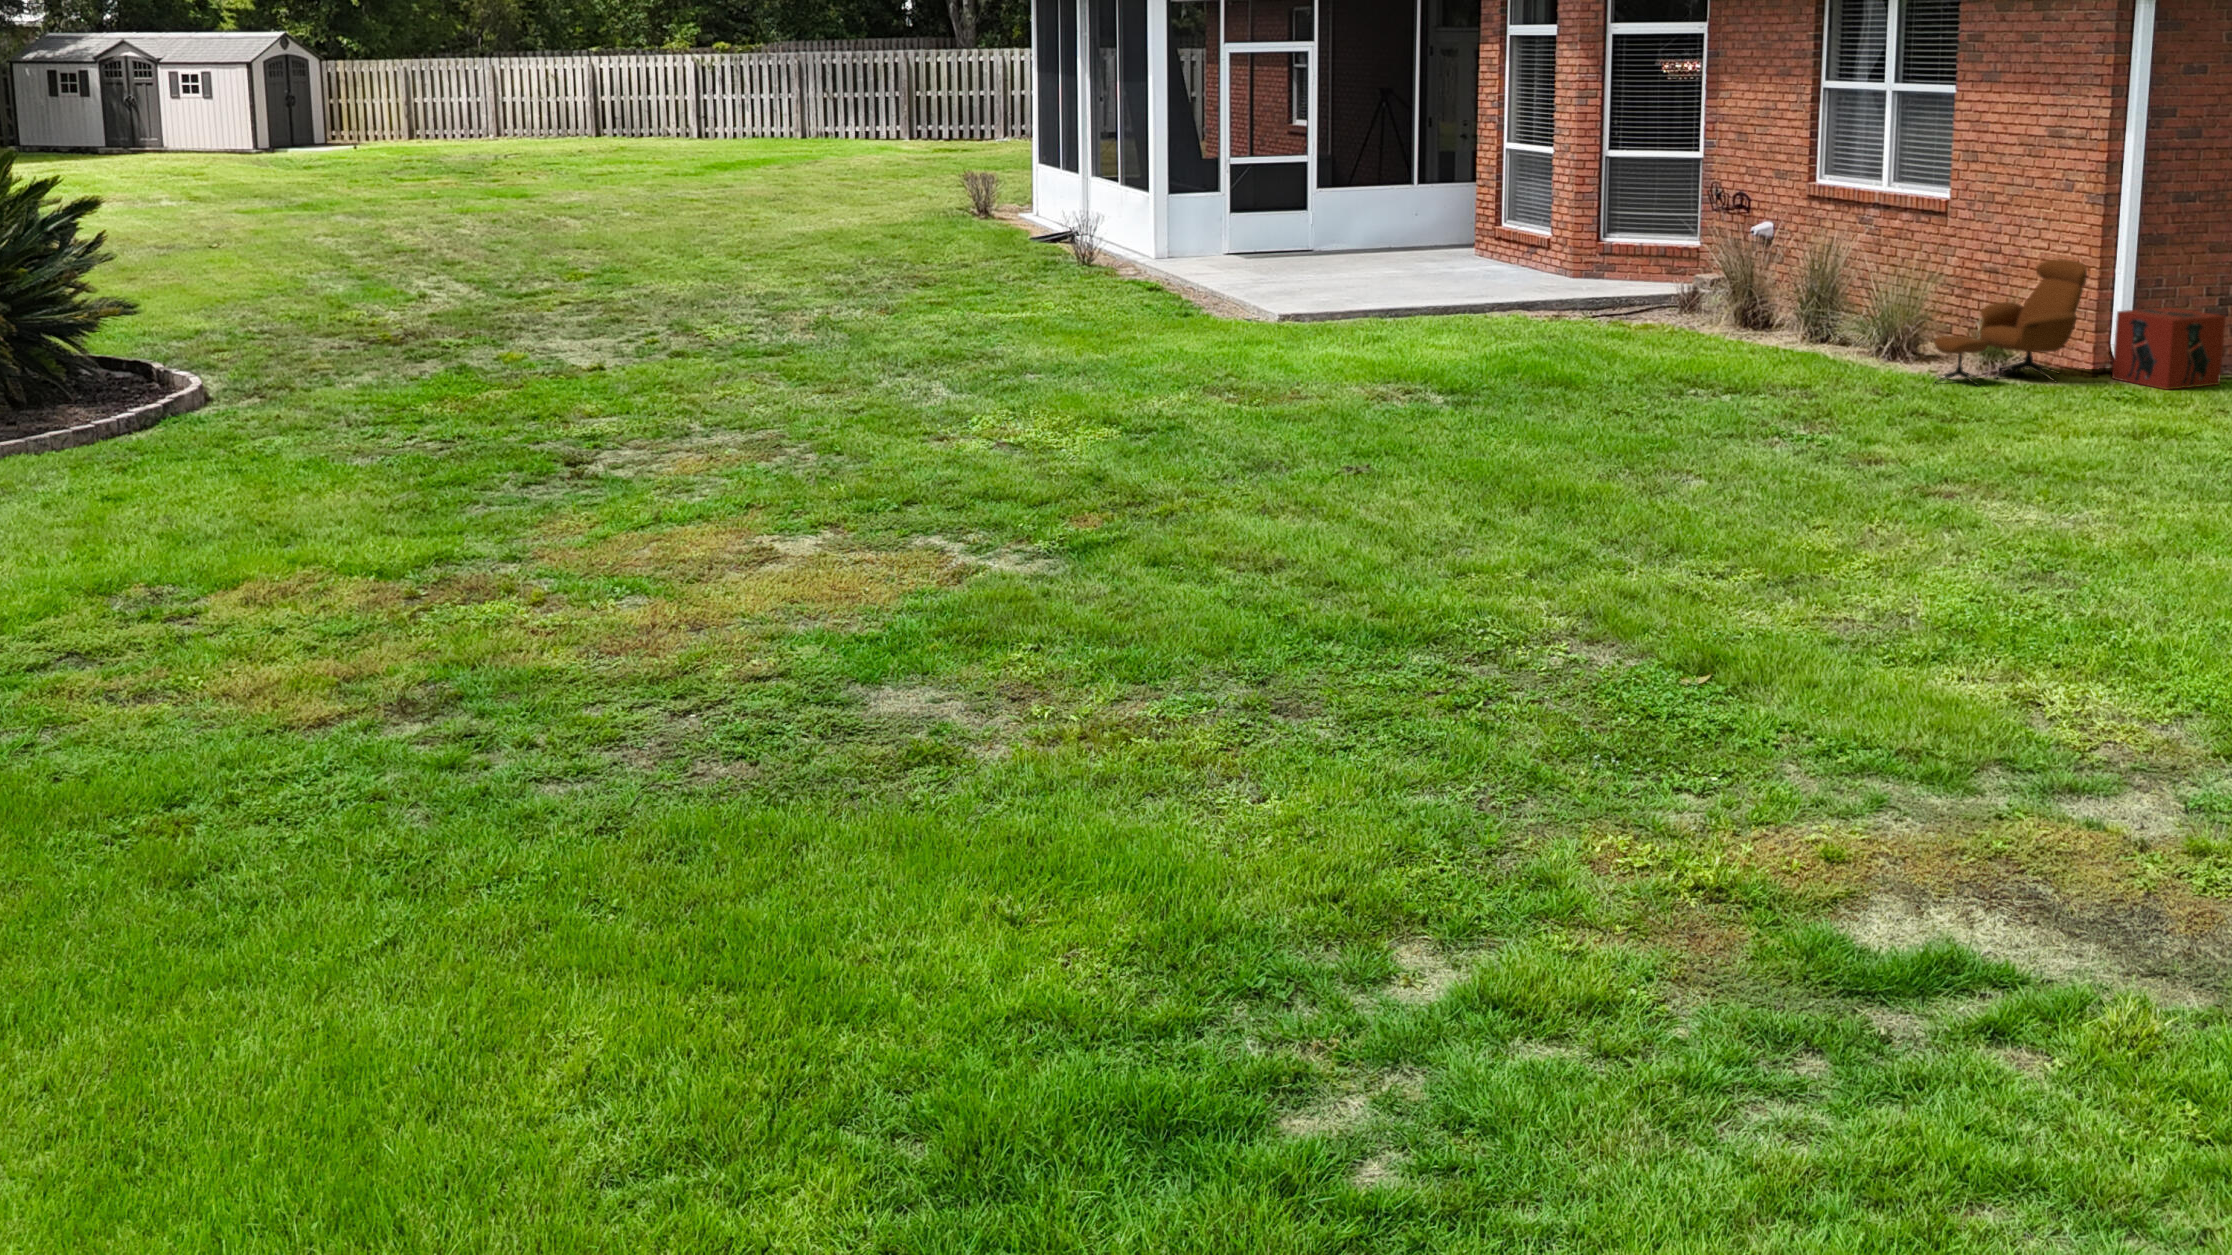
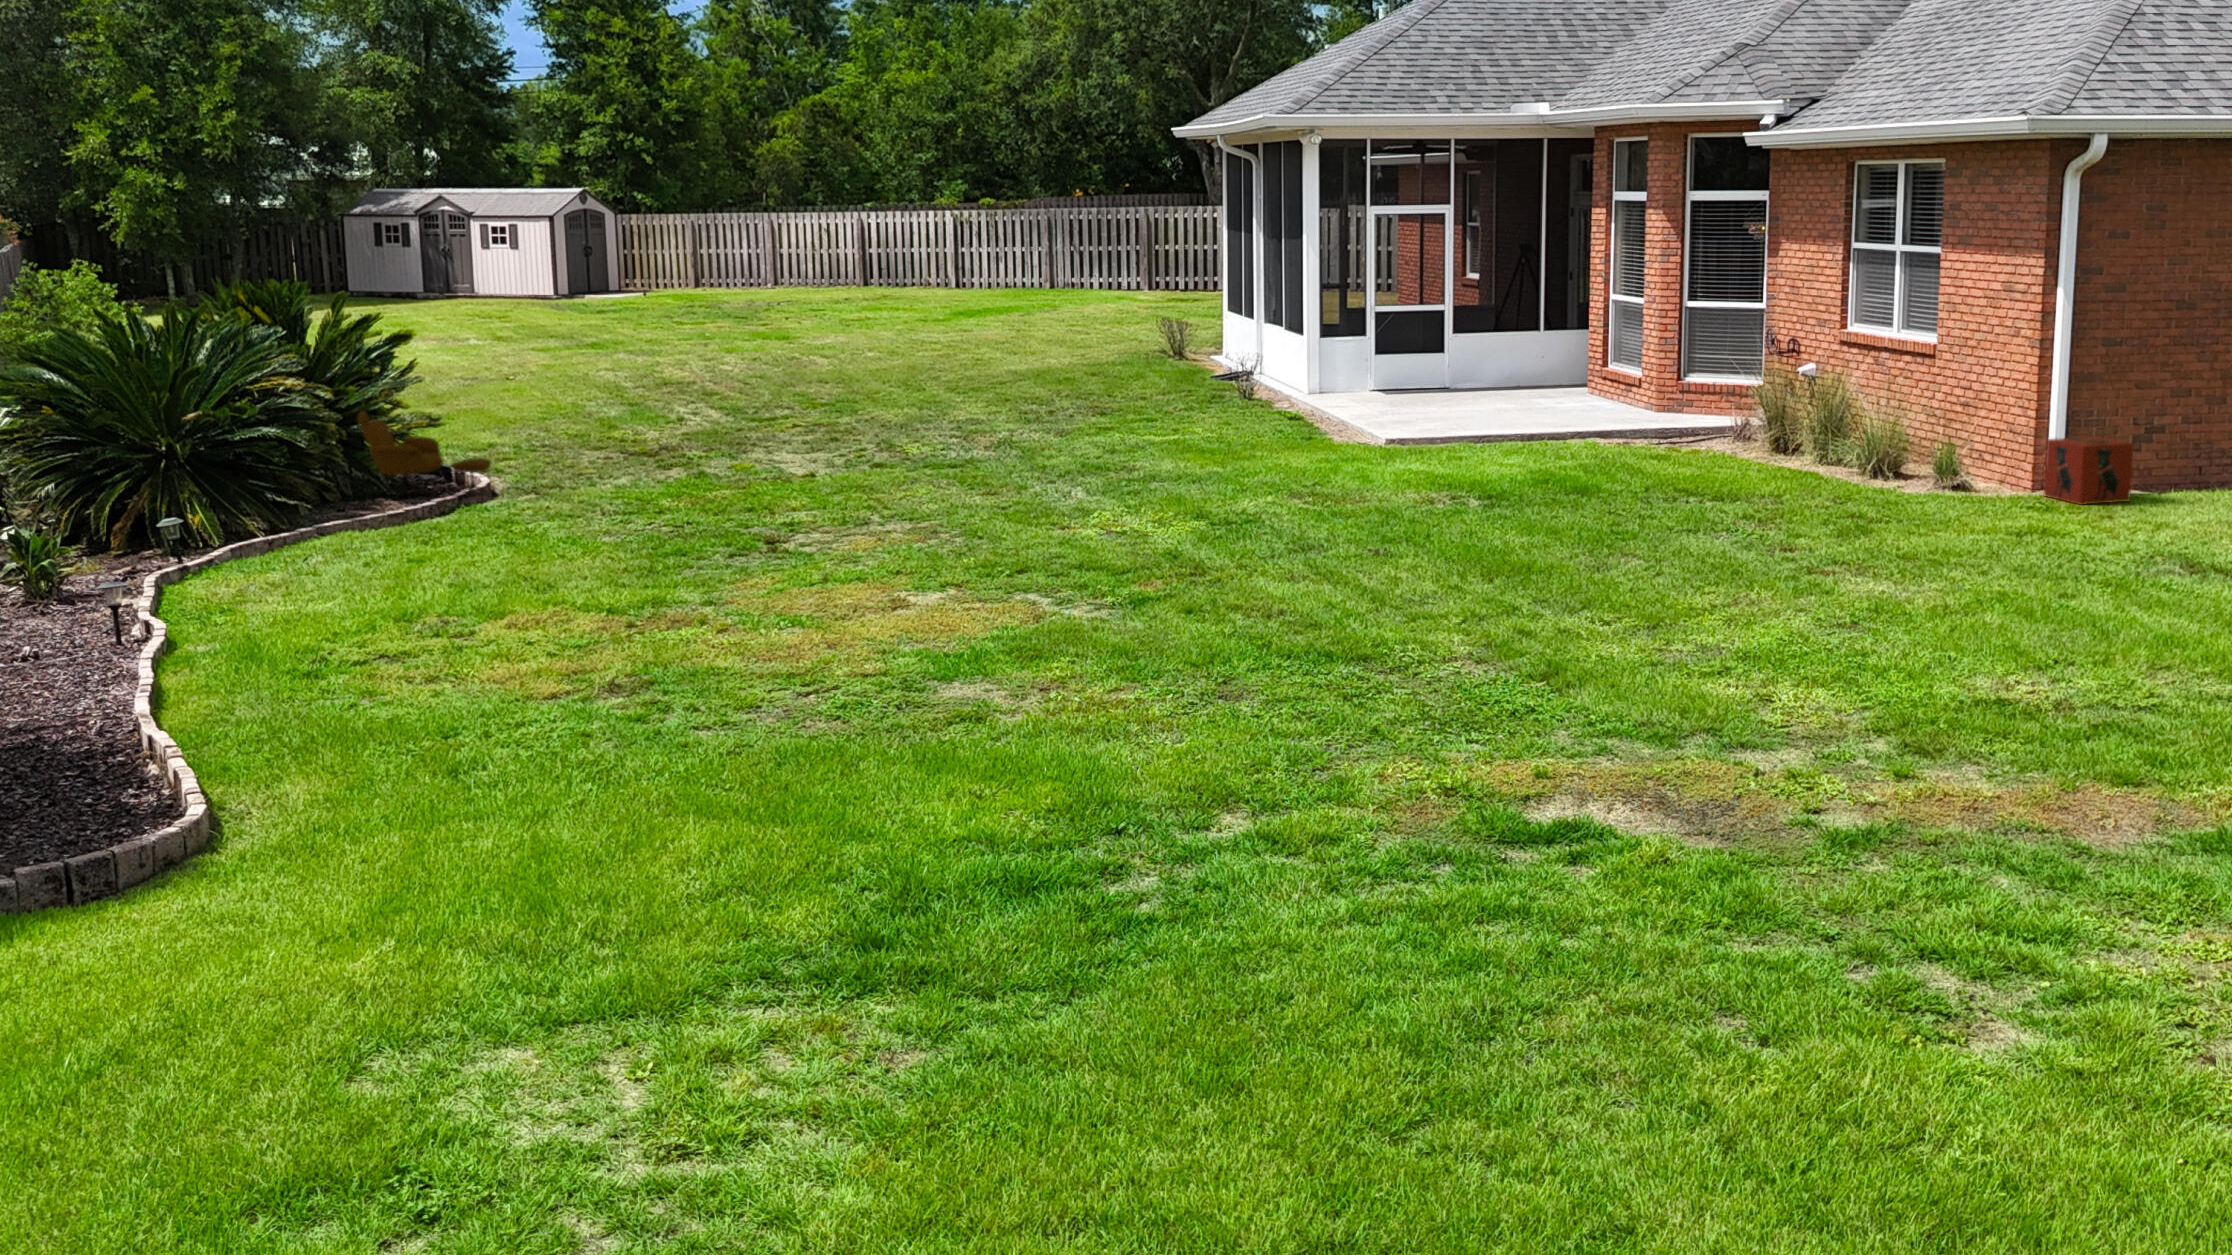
lounge chair: present [1934,259,2087,385] -> present [358,411,491,499]

